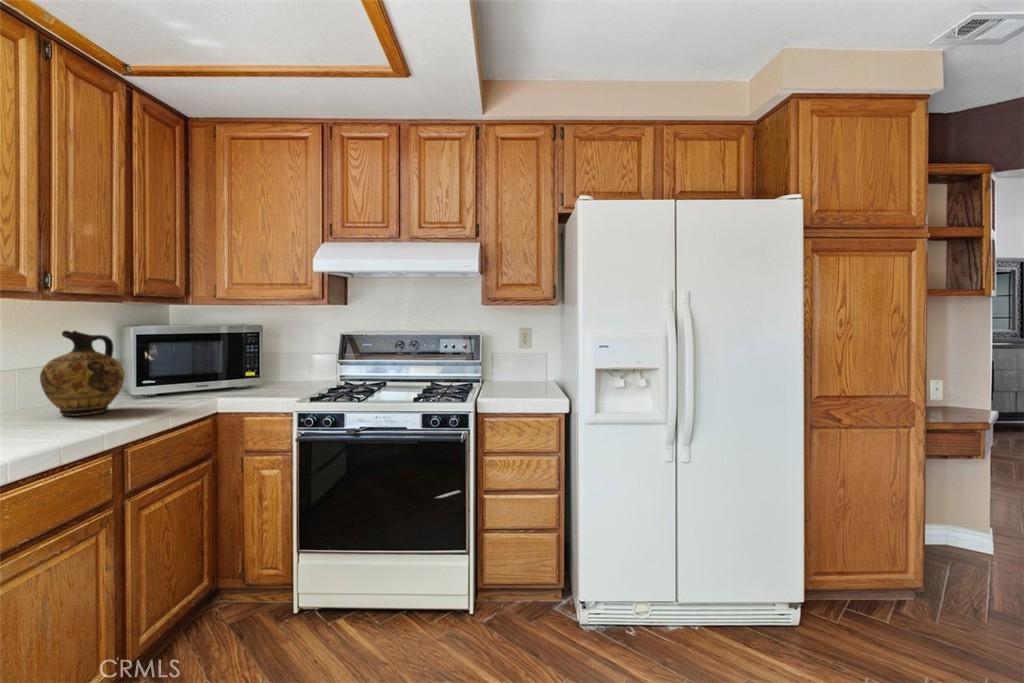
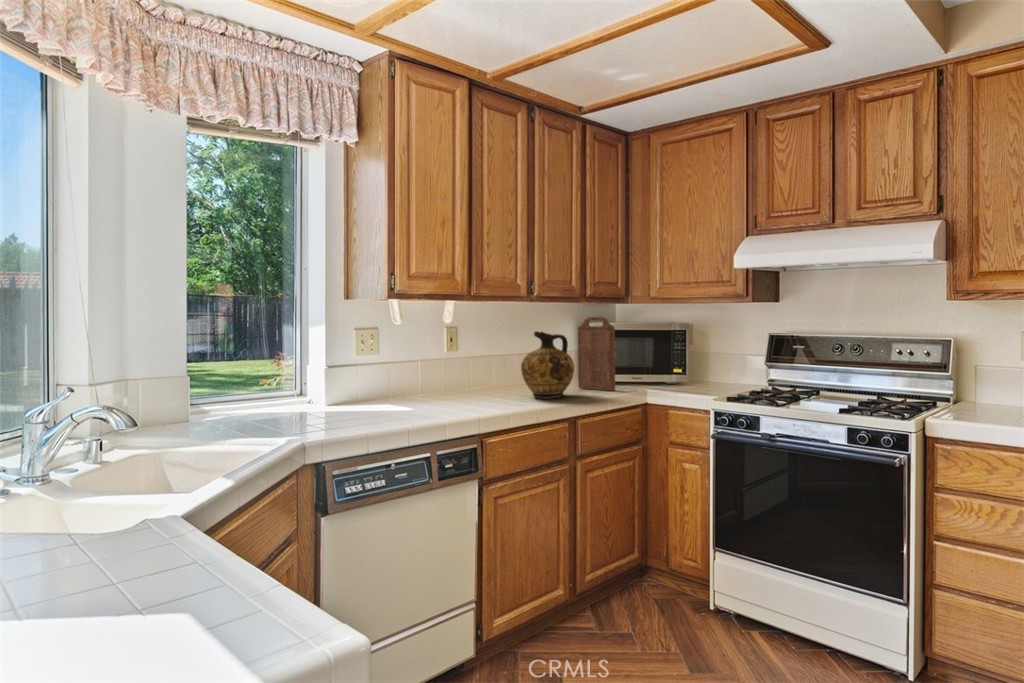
cutting board: none [125,316,178,400] -> present [578,317,615,391]

